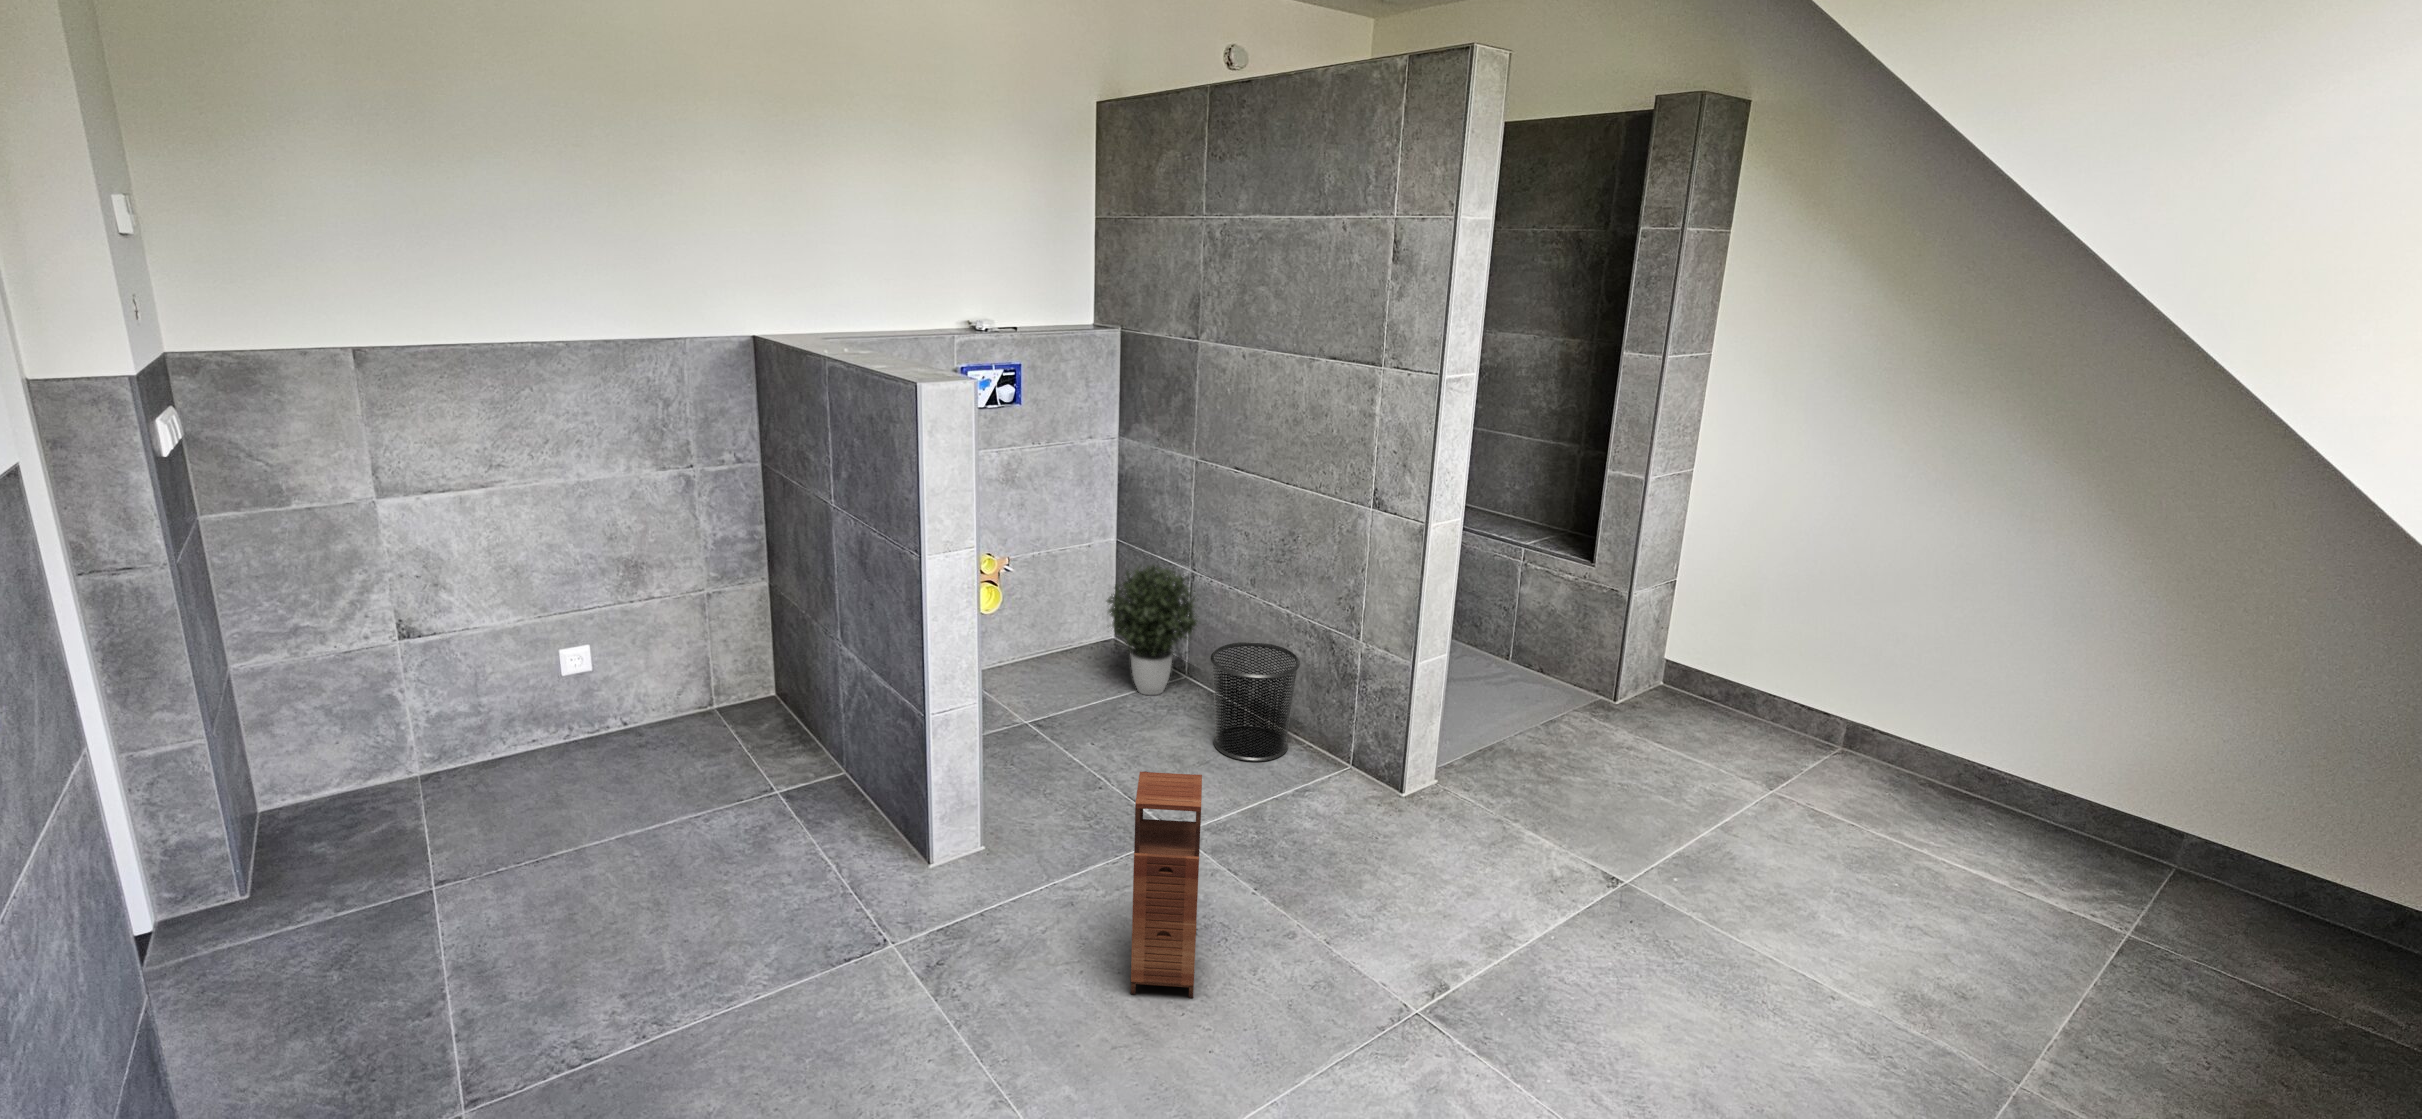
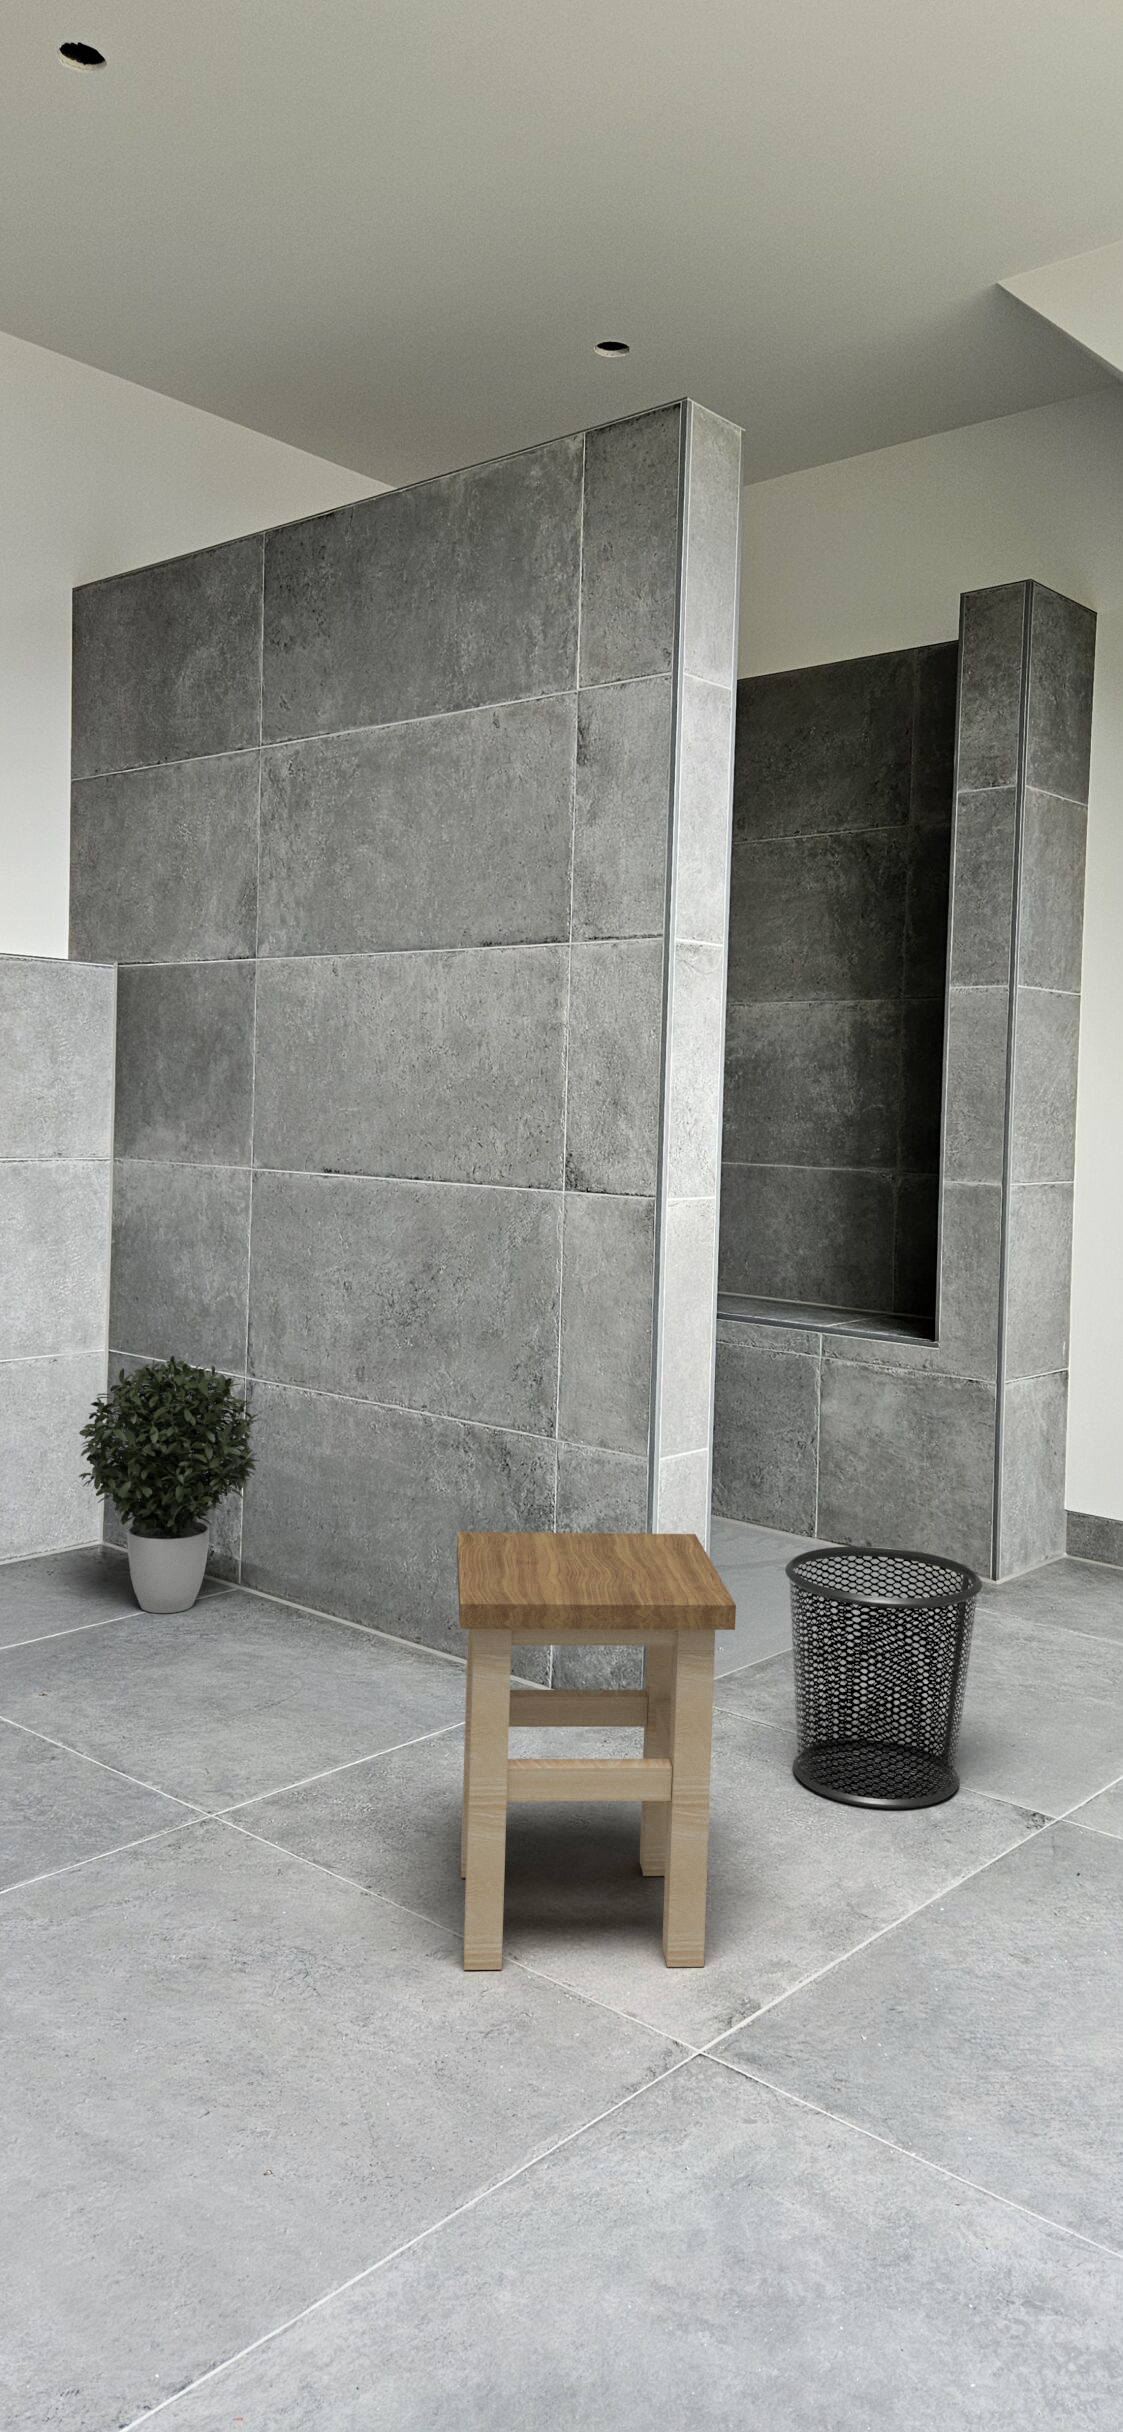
waste bin: present [1211,642,1300,762] -> present [785,1546,982,1809]
stool: none [1304,726,1451,956] -> present [457,1532,736,1970]
storage cabinet: present [1131,772,1202,998] -> none [73,1580,236,2100]

